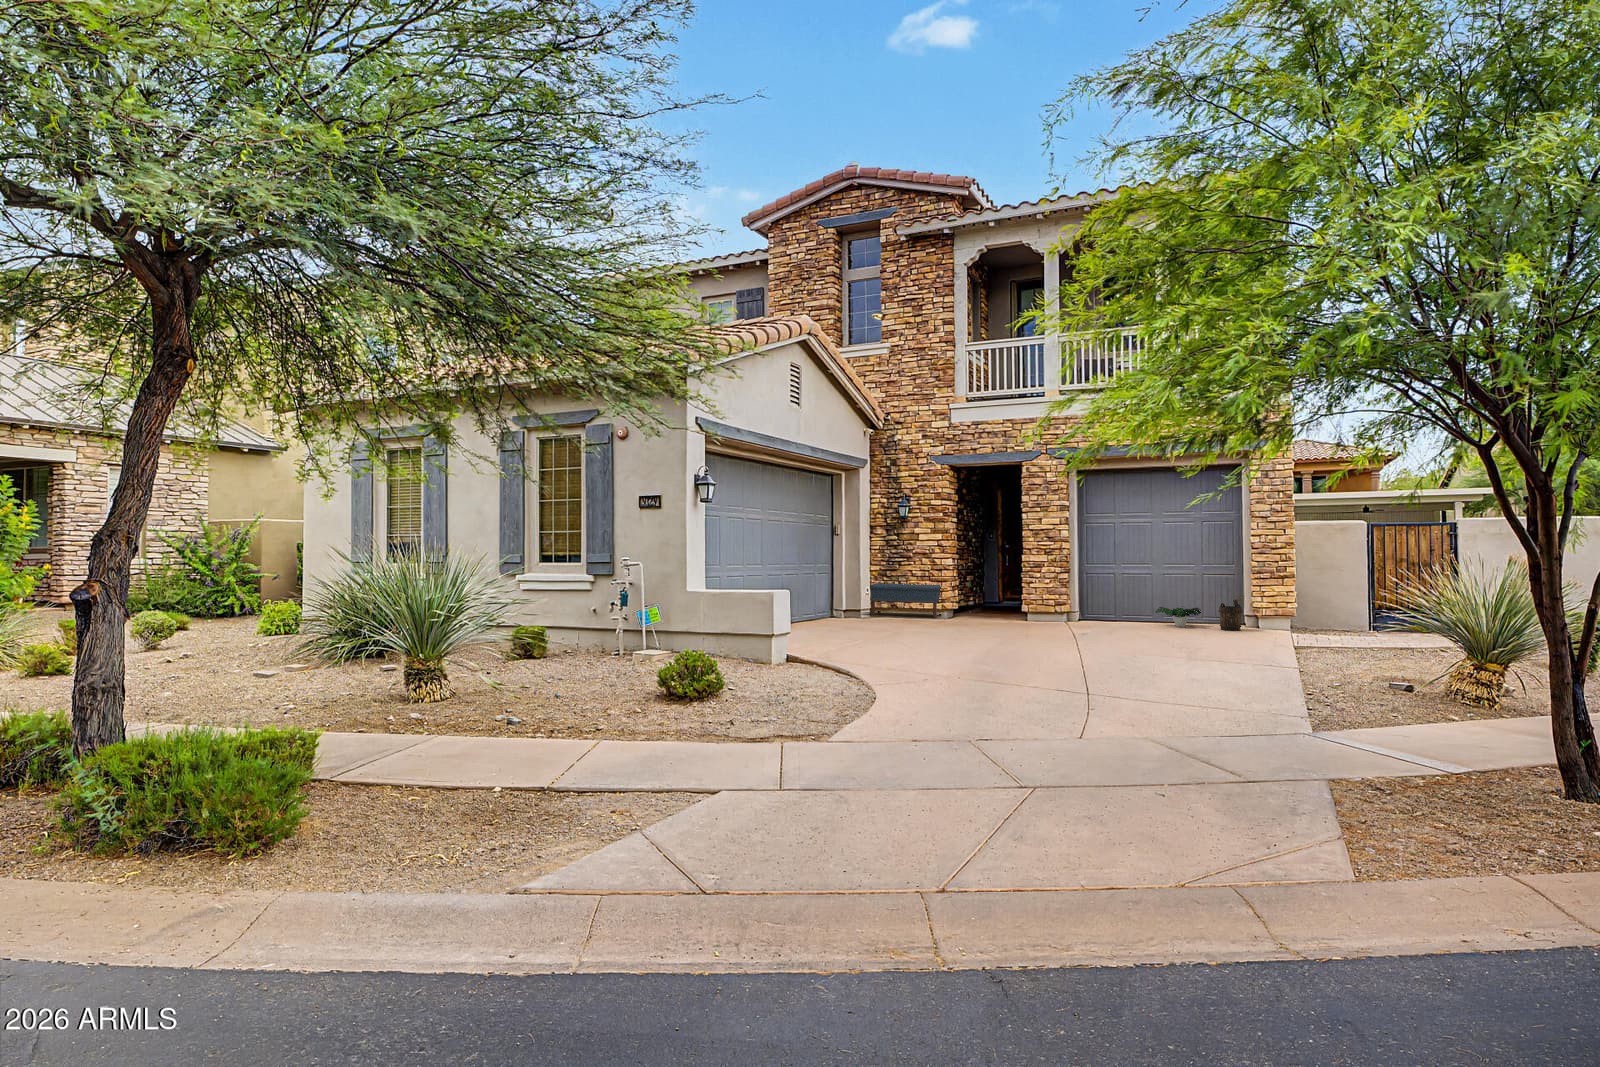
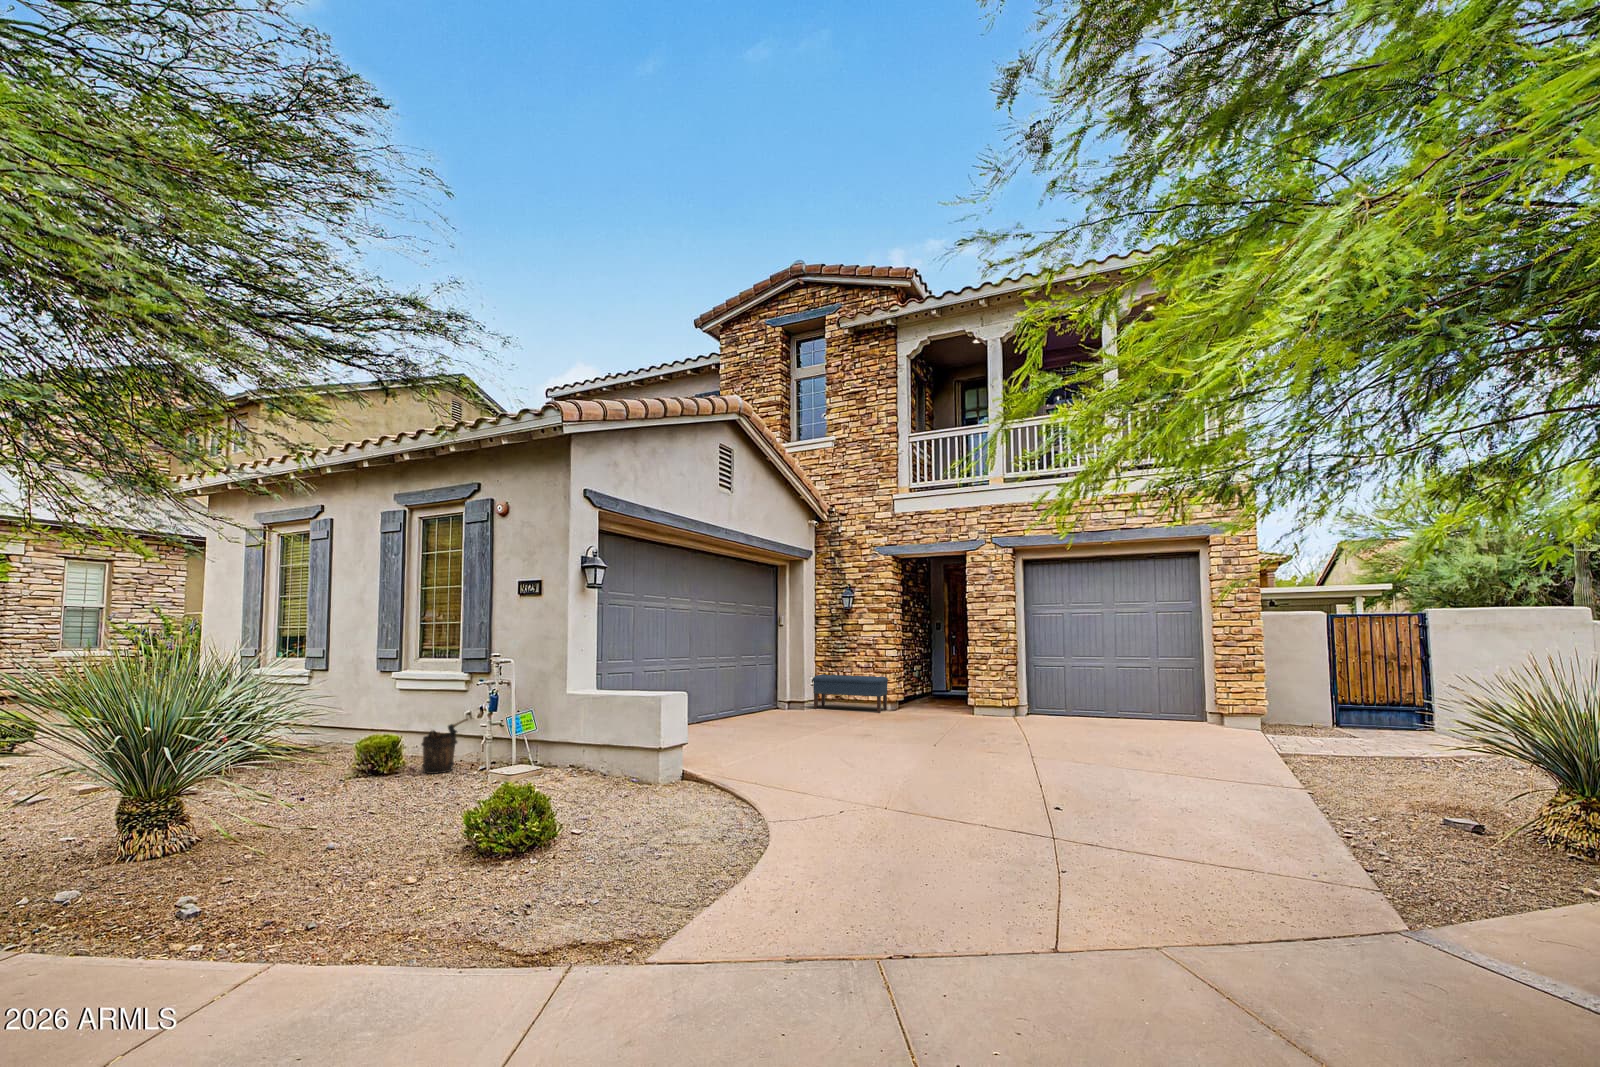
bucket: present [1218,597,1243,631] -> present [421,718,468,774]
potted plant: present [1155,607,1201,627] -> none [1112,704,1162,726]

